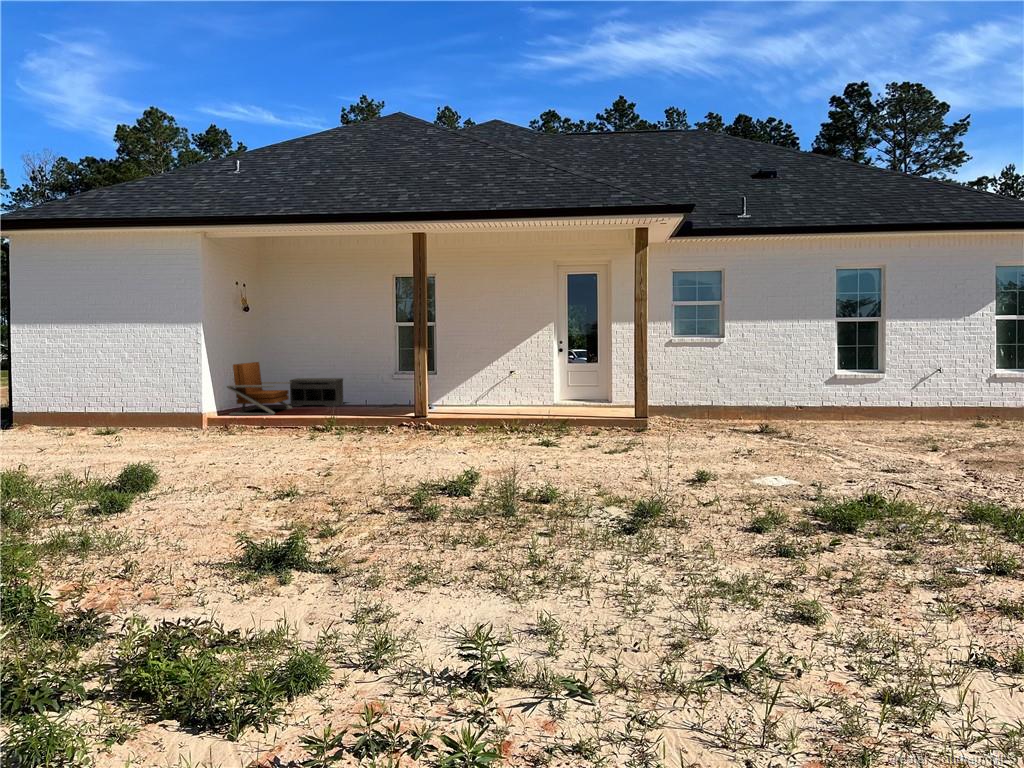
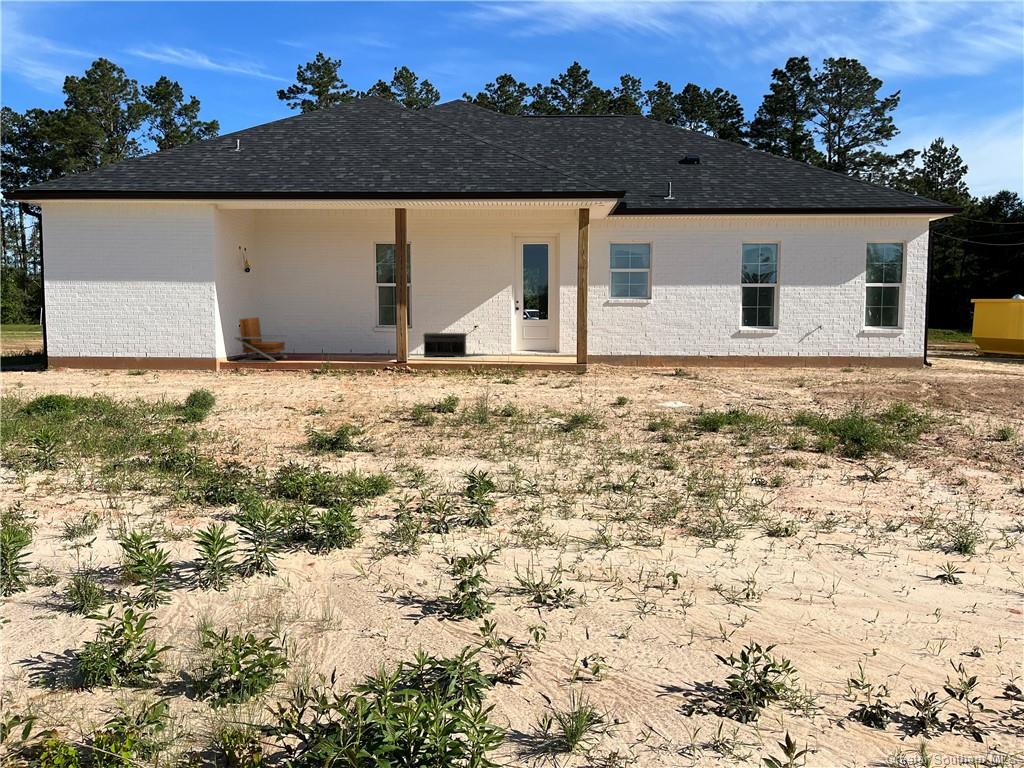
bench: present [290,378,343,406] -> present [423,333,467,357]

